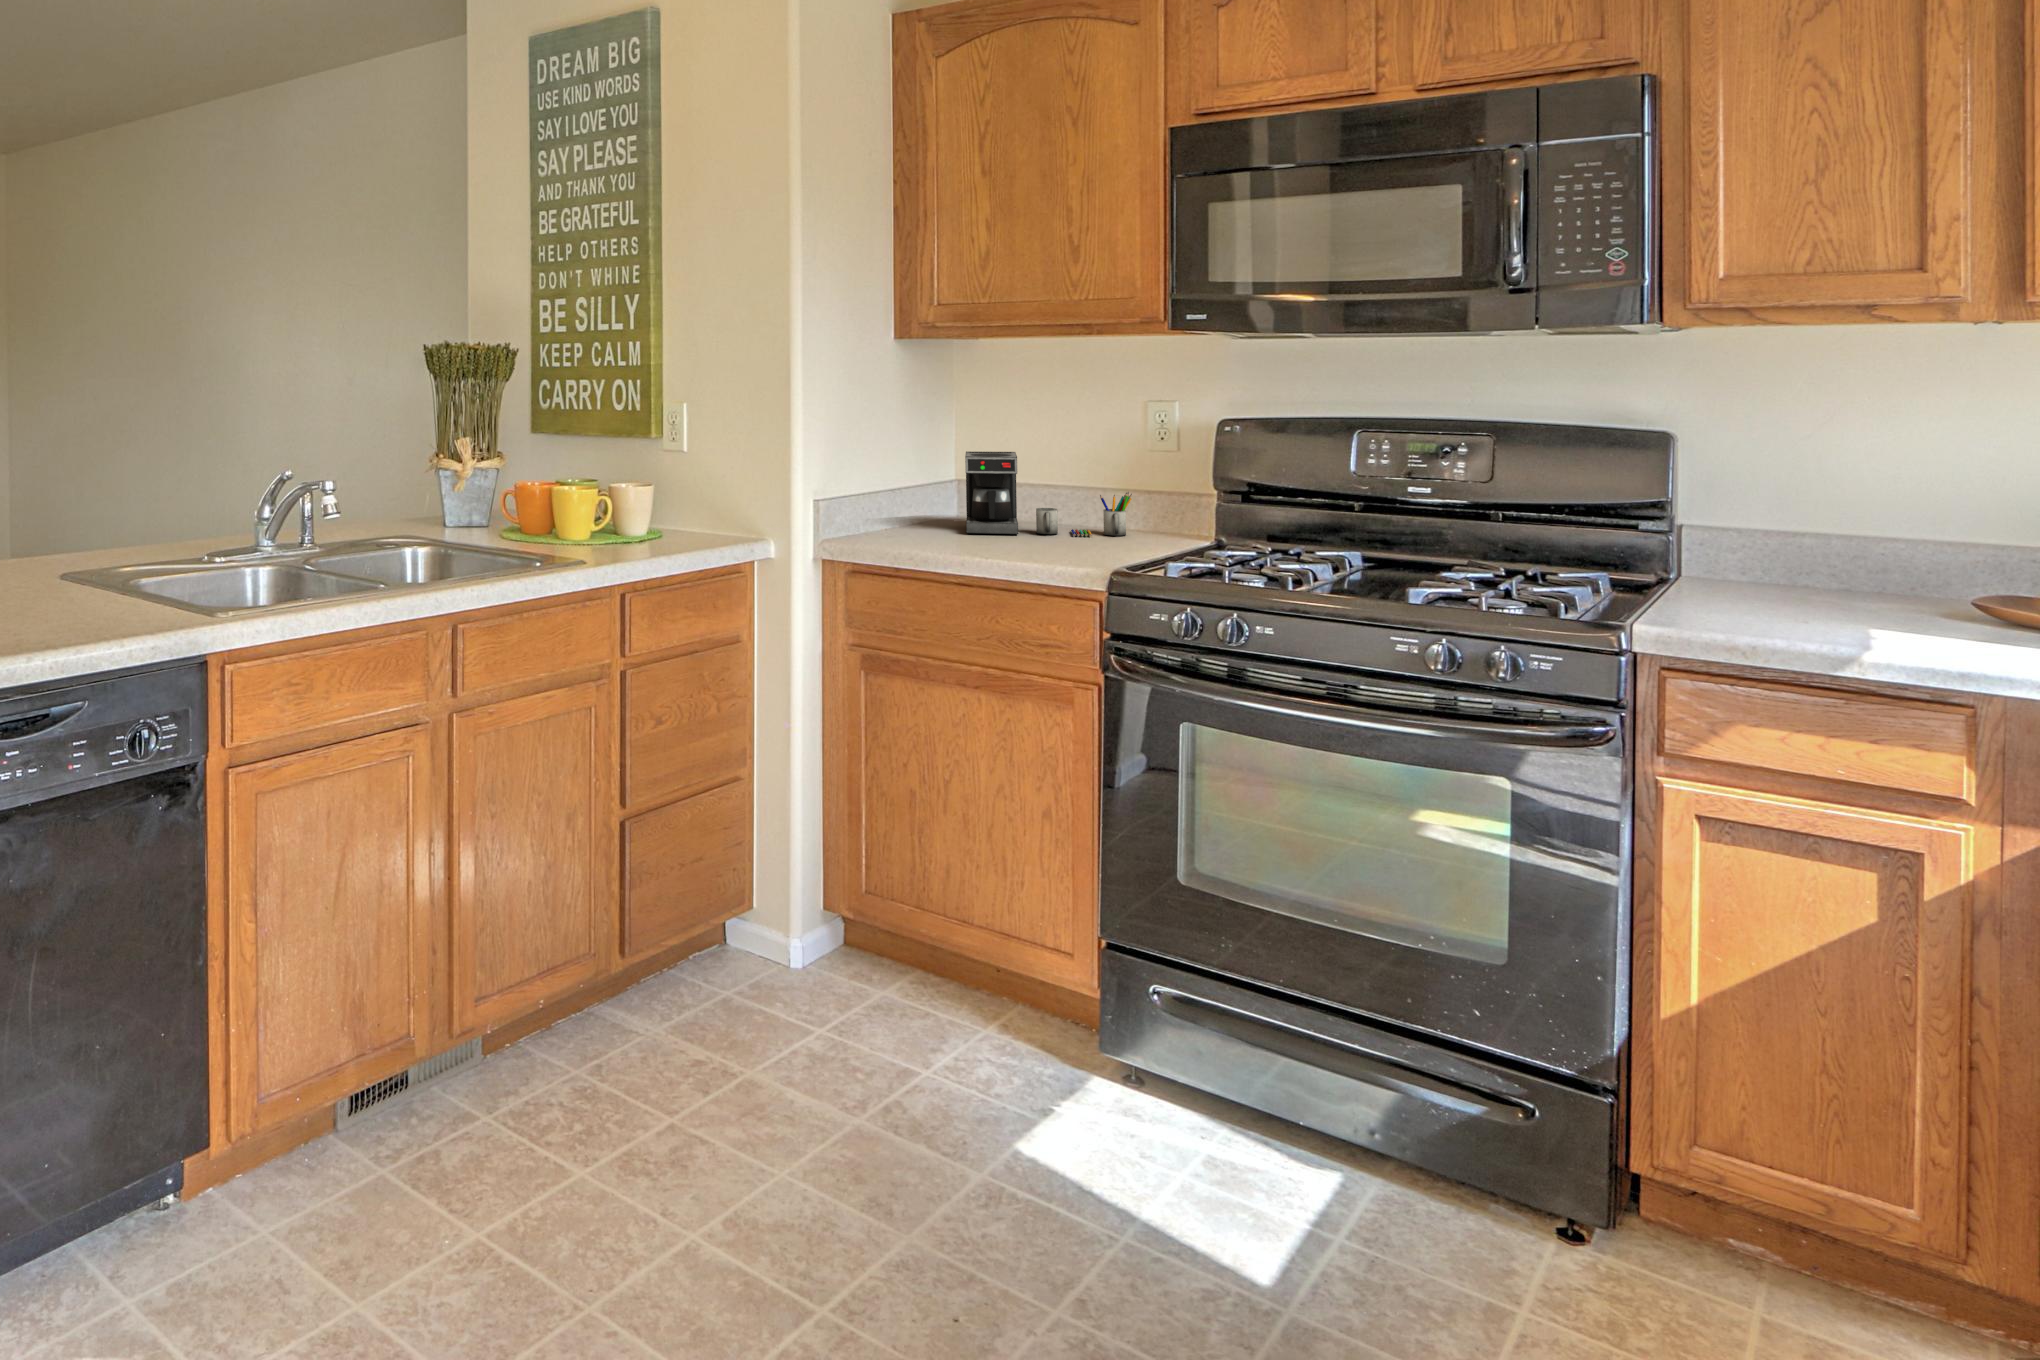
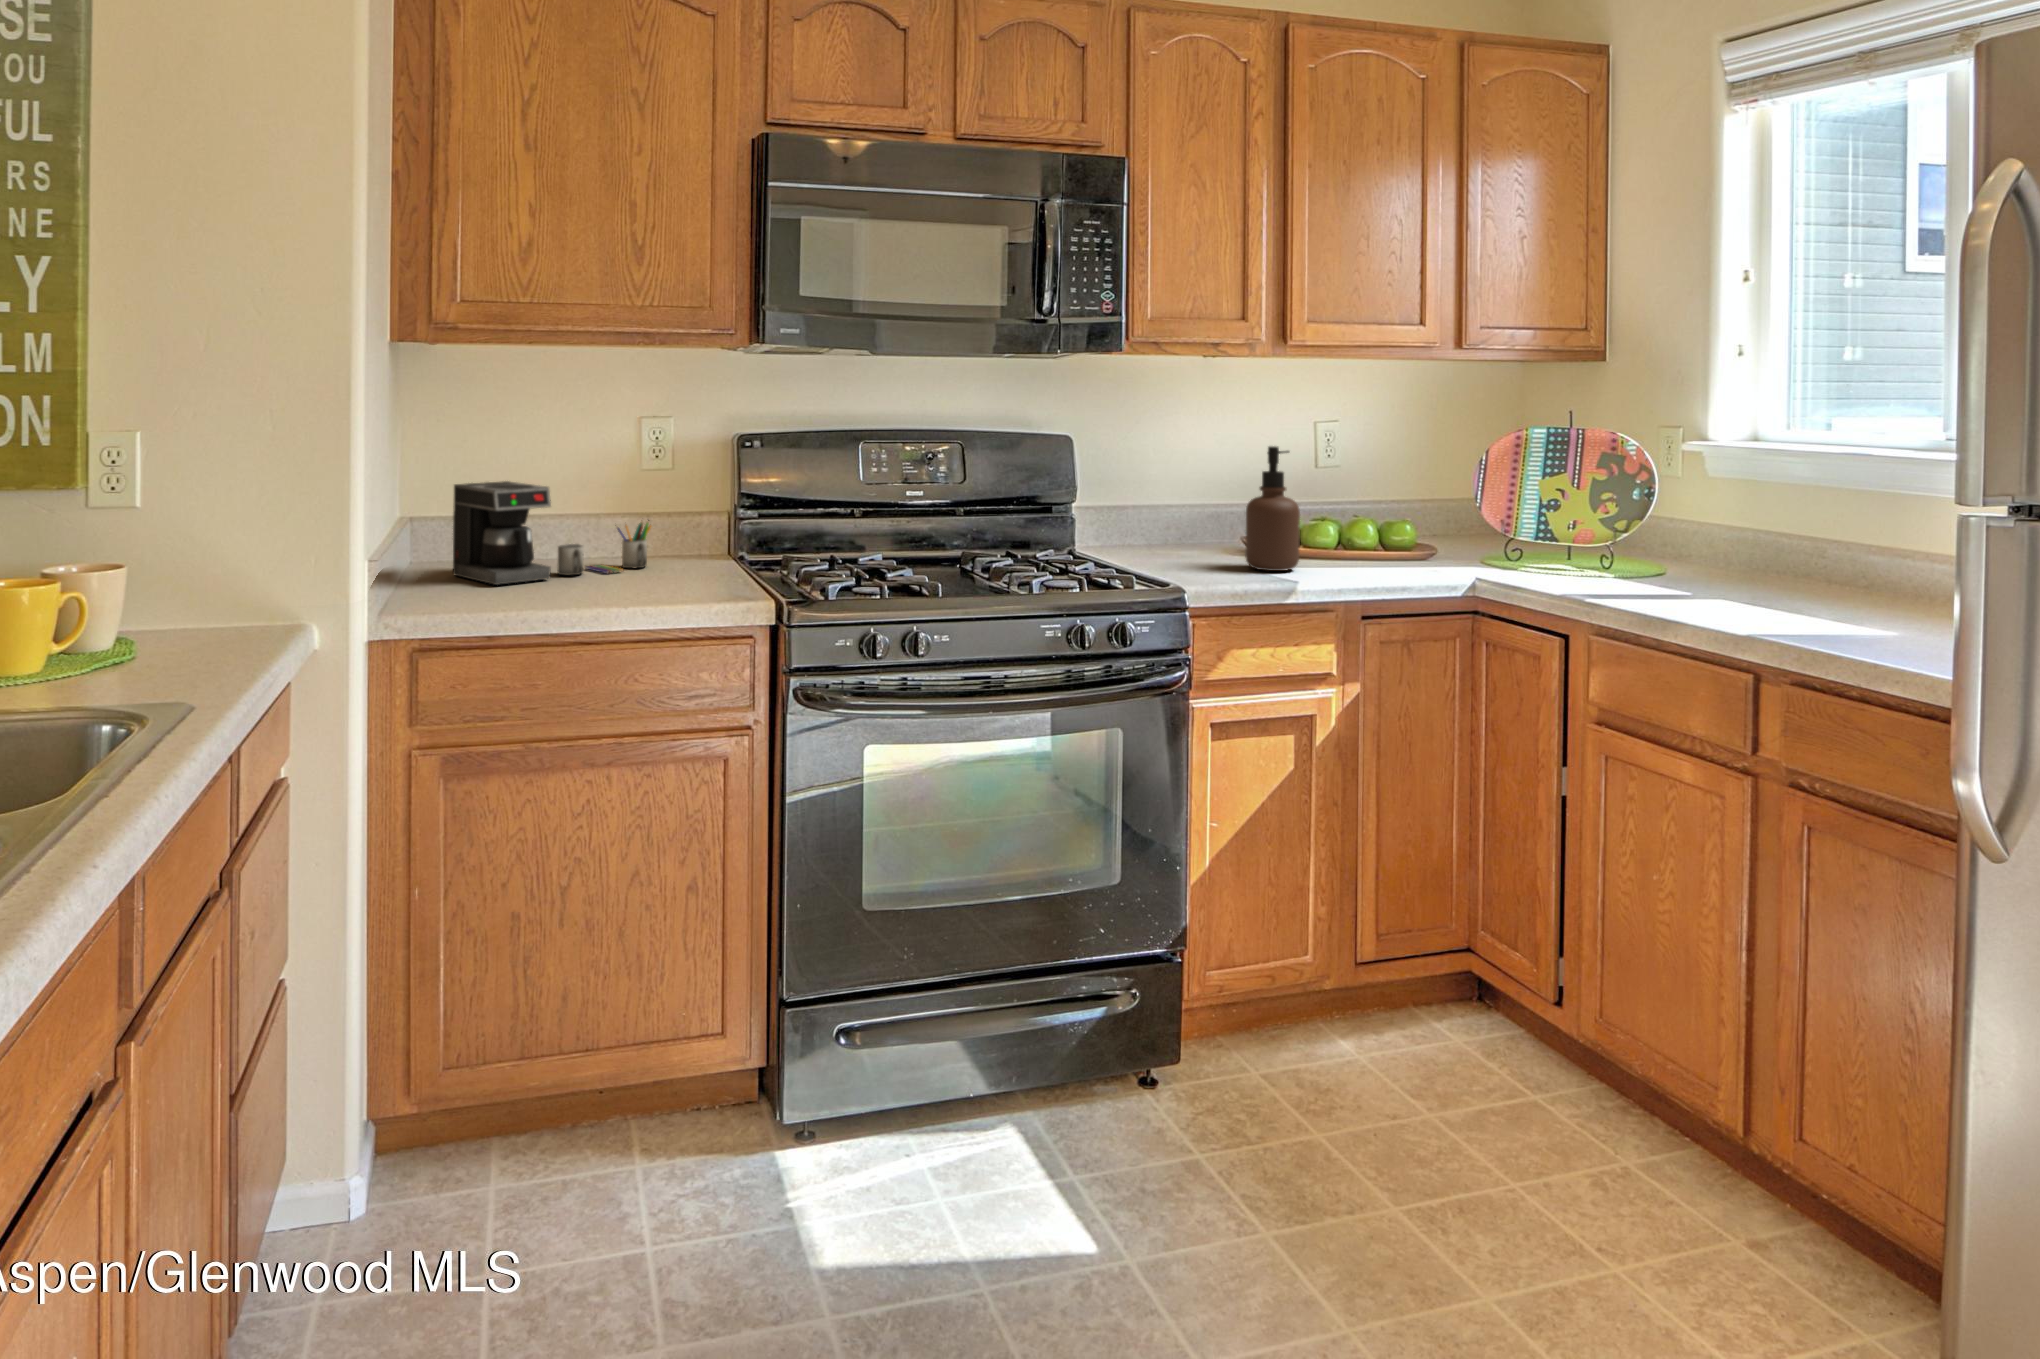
soap dispenser: none [1844,453,1951,634] -> present [1245,446,1300,571]

